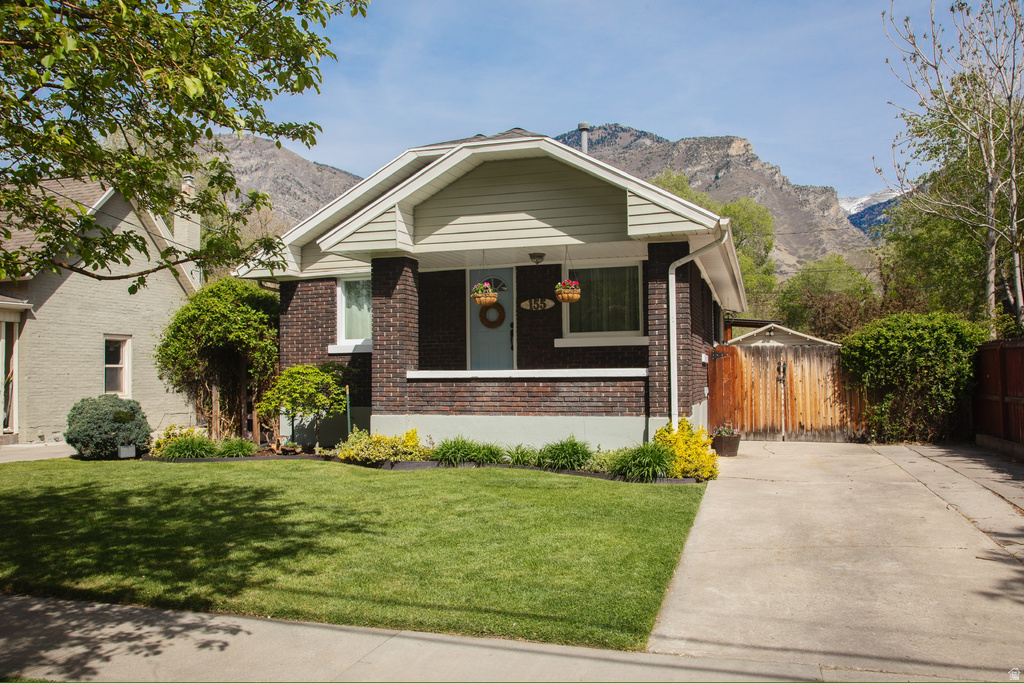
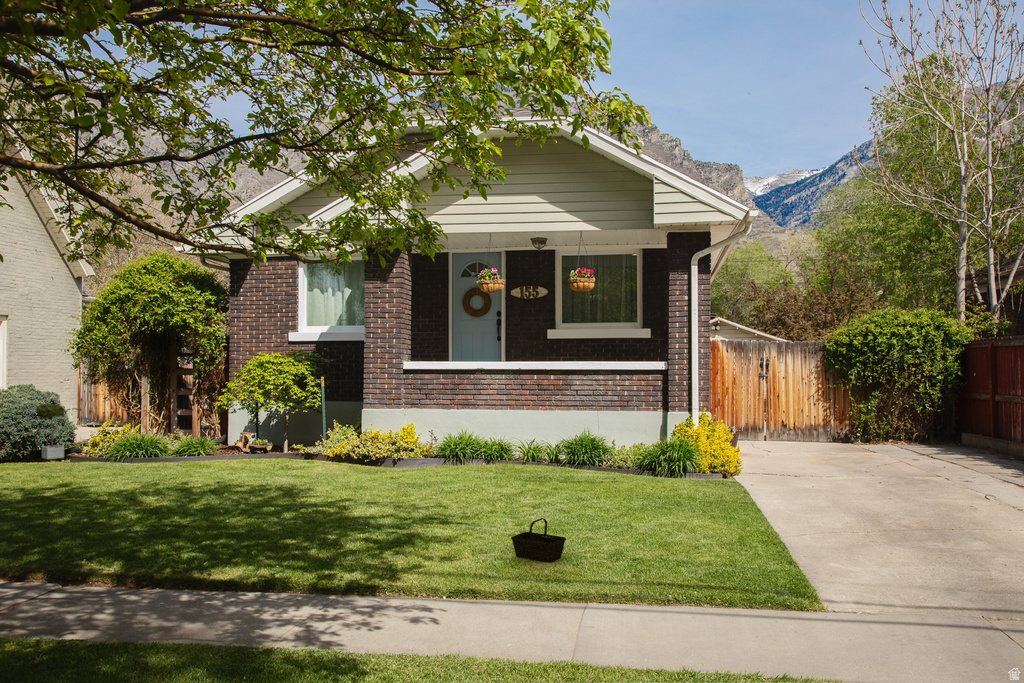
basket: none [392,523,439,564] -> present [511,518,566,562]

